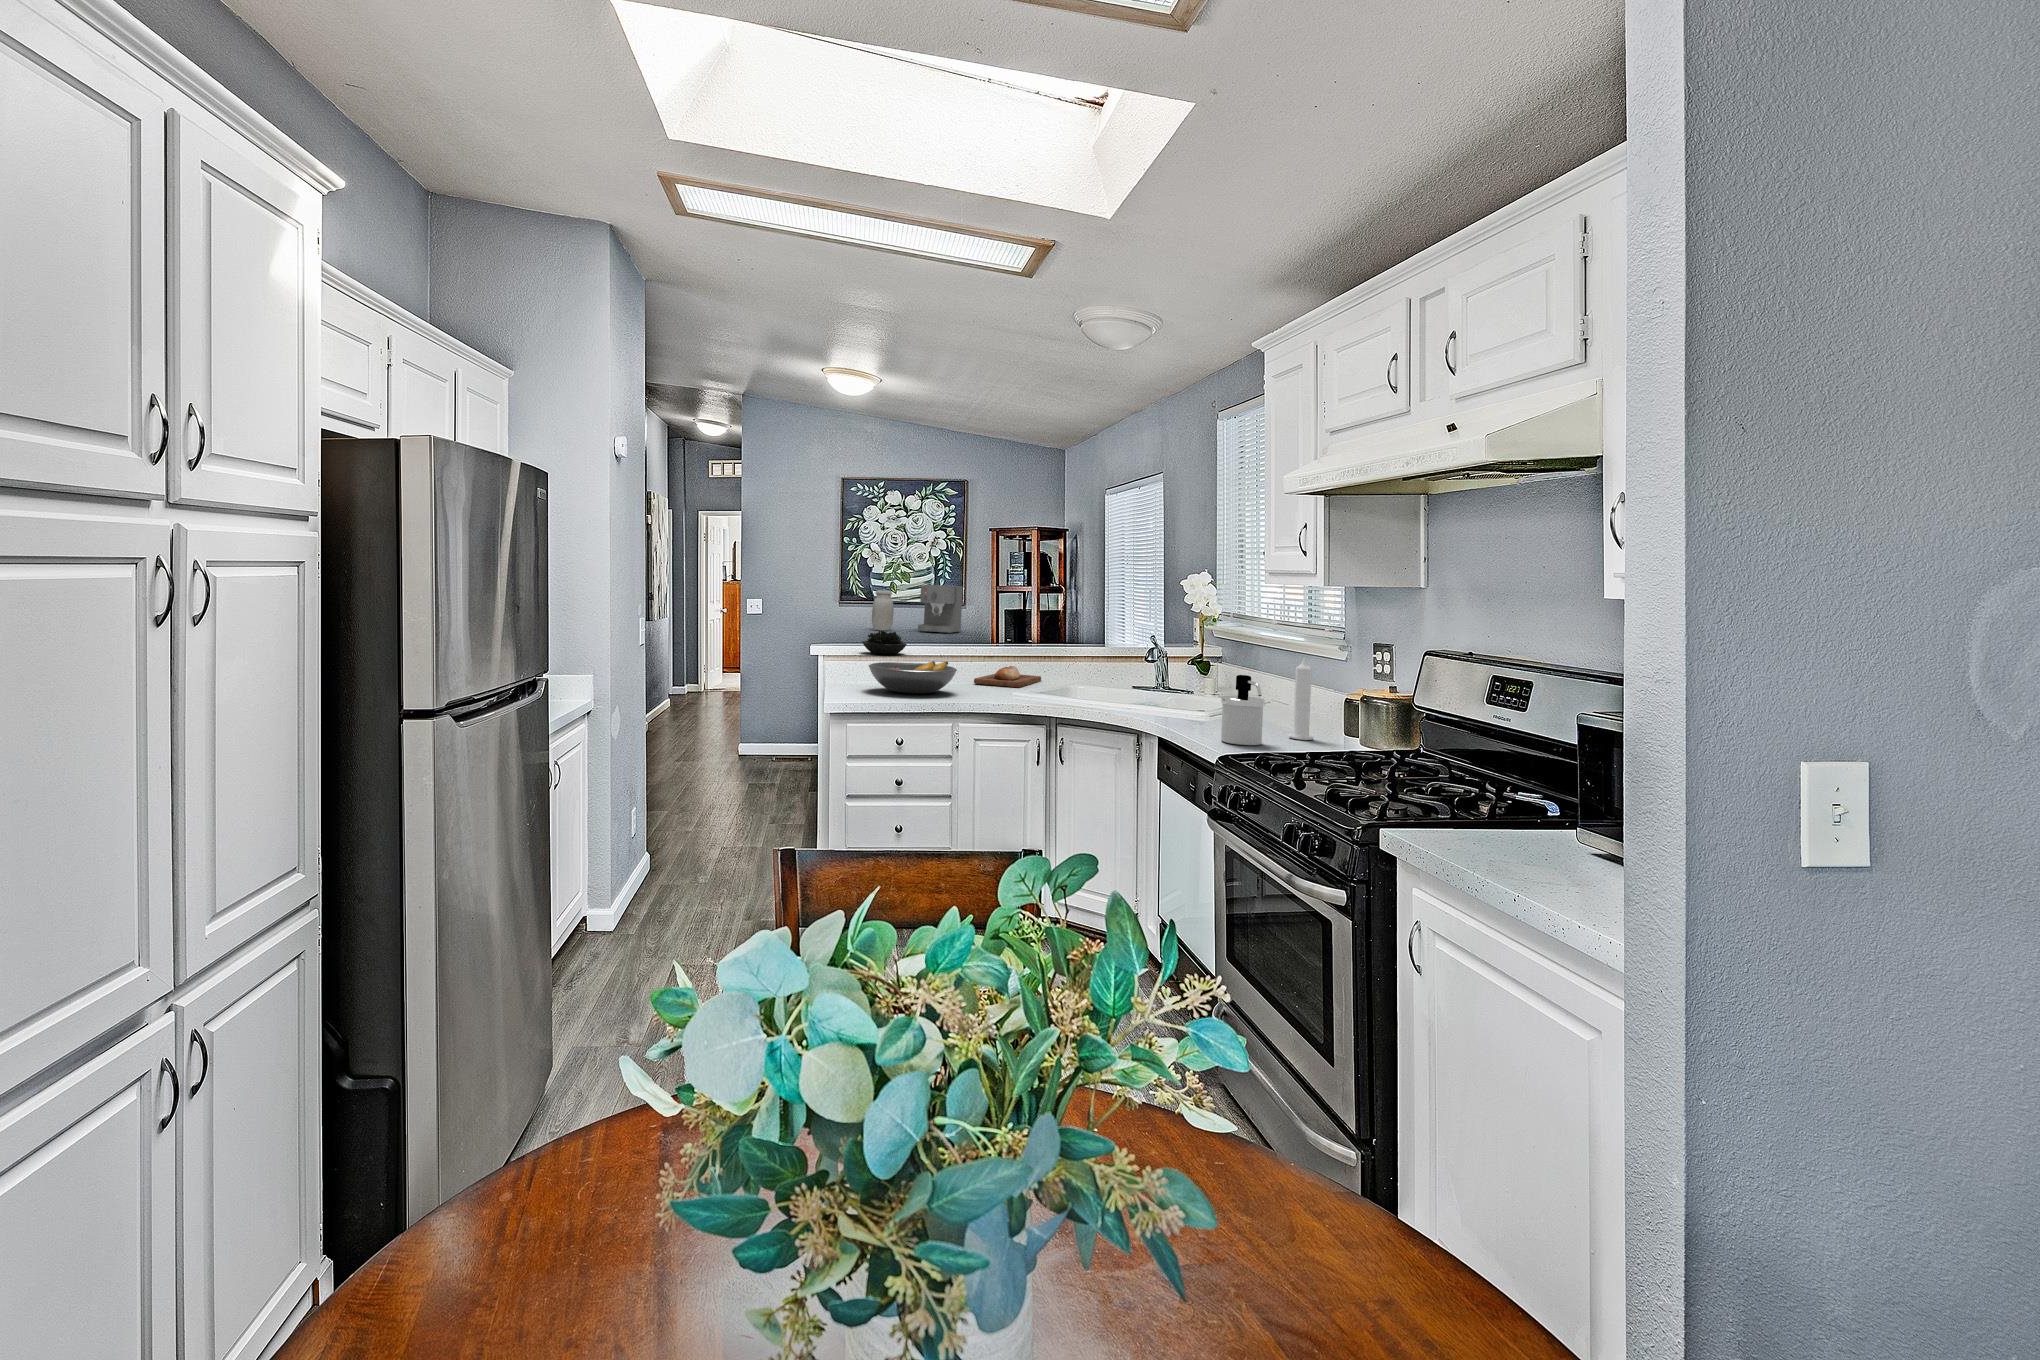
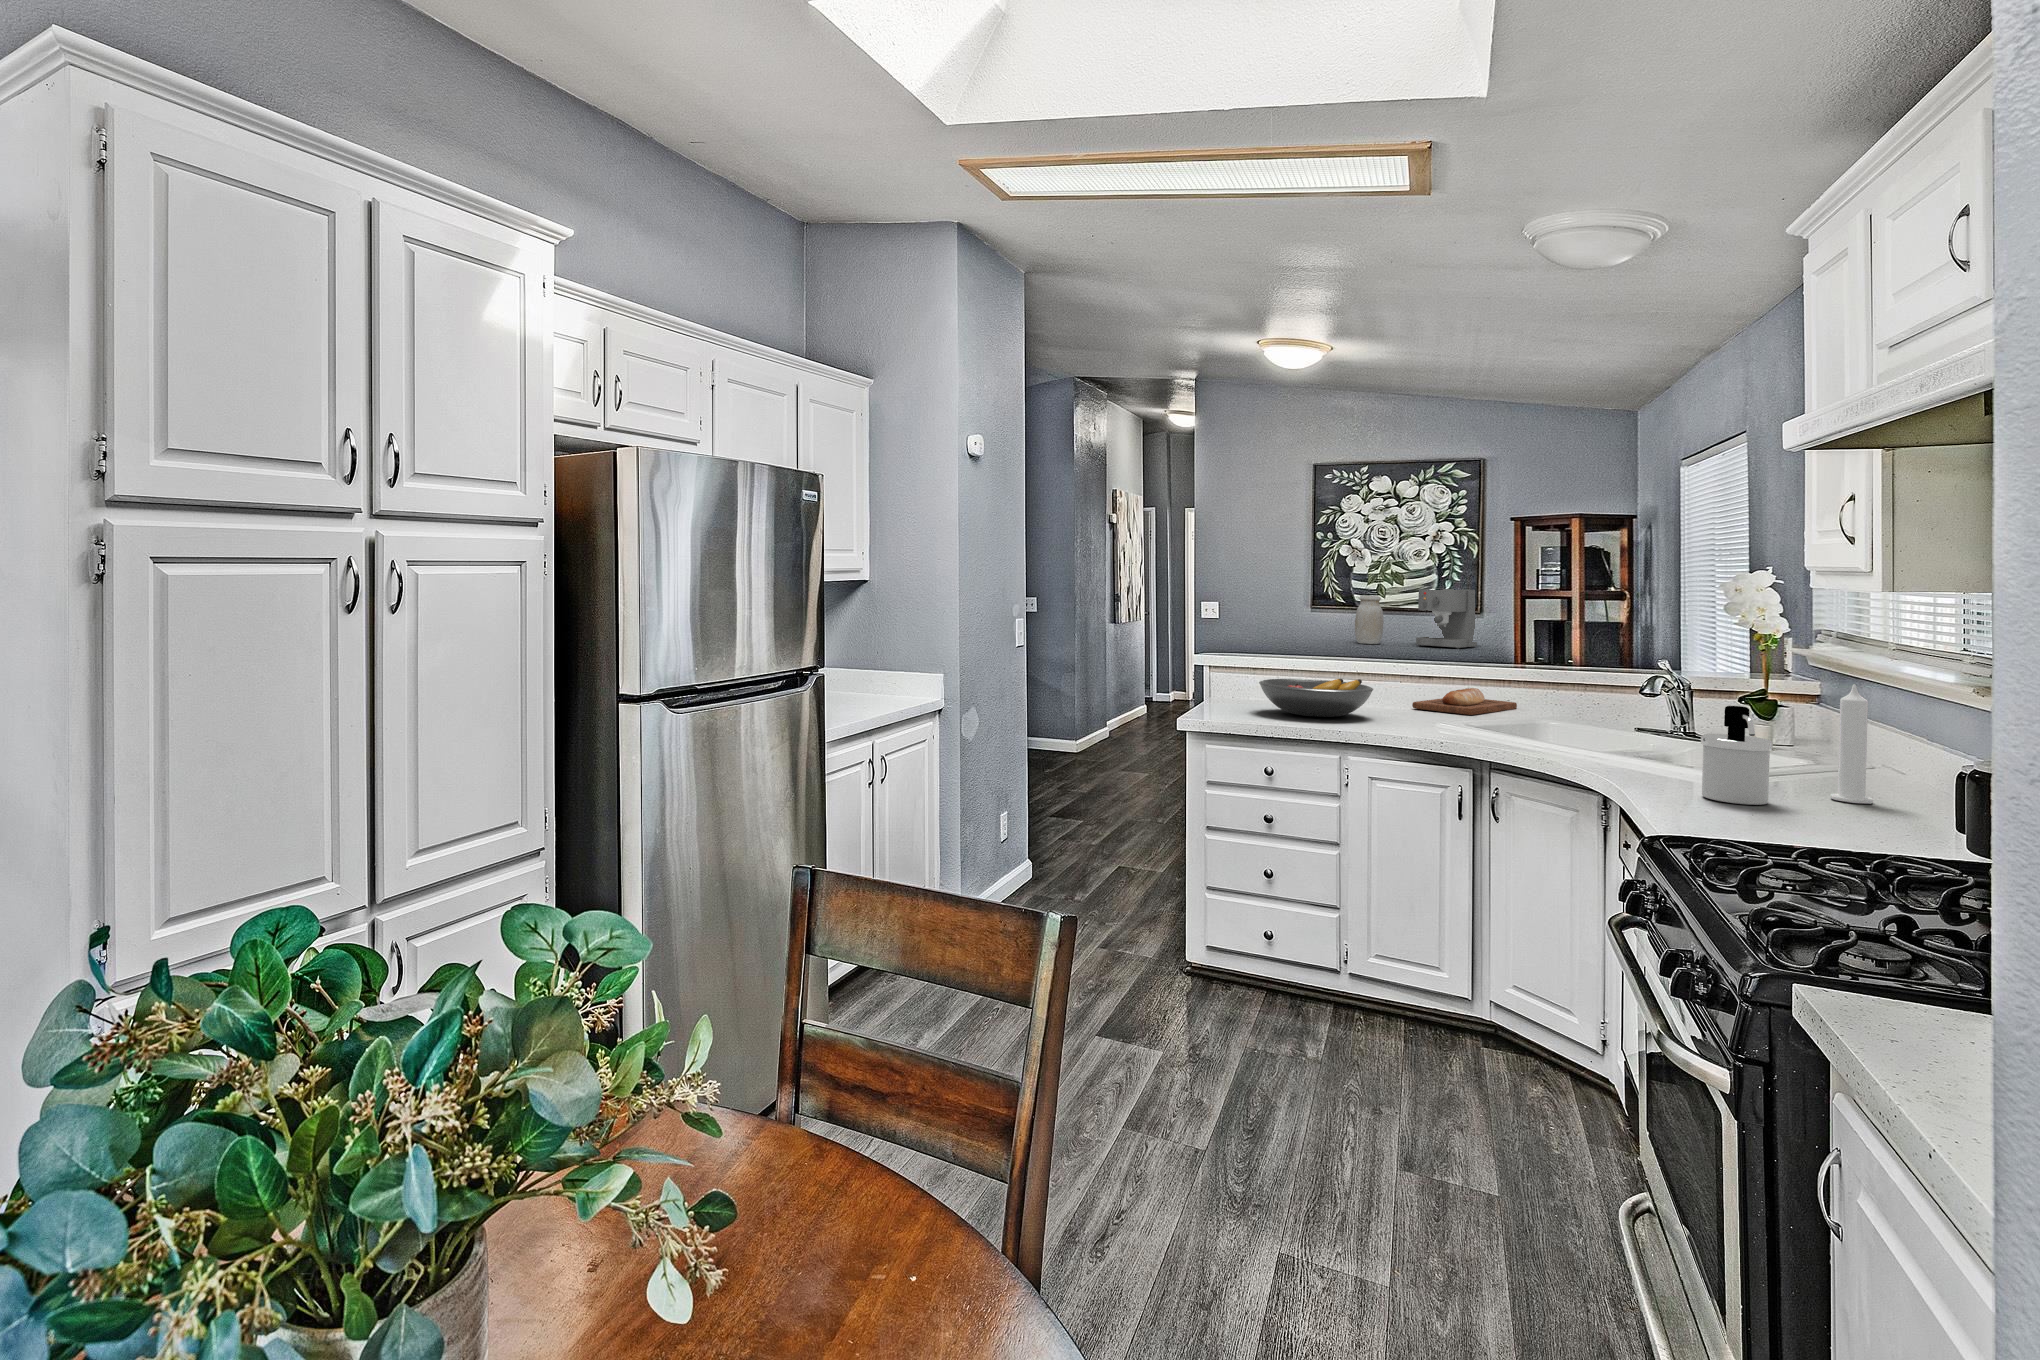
succulent plant: present [862,631,907,655] -> none [1307,642,1365,672]

